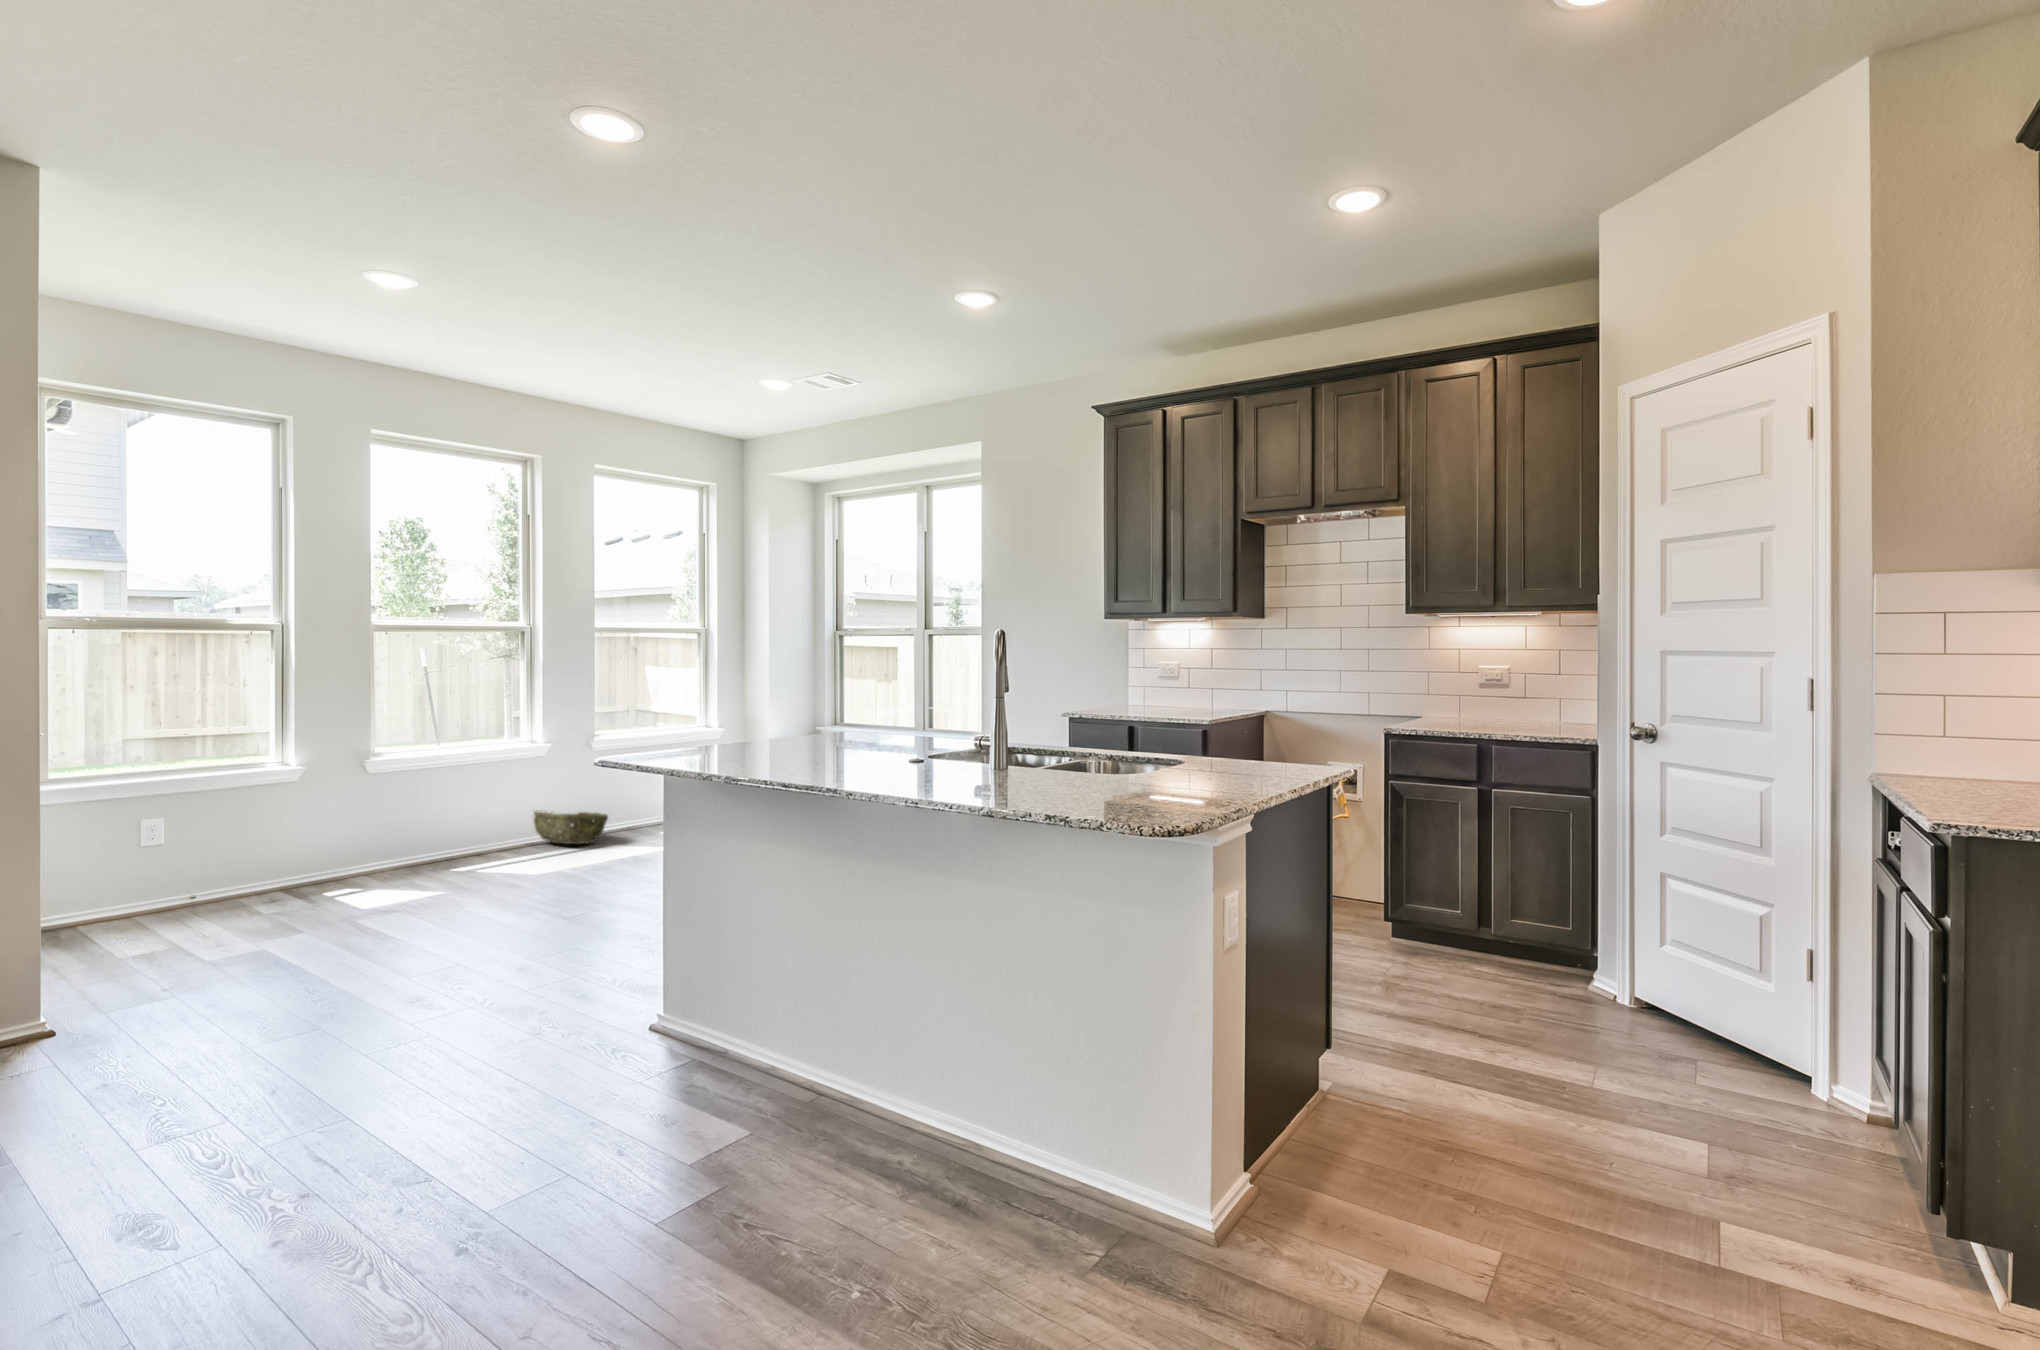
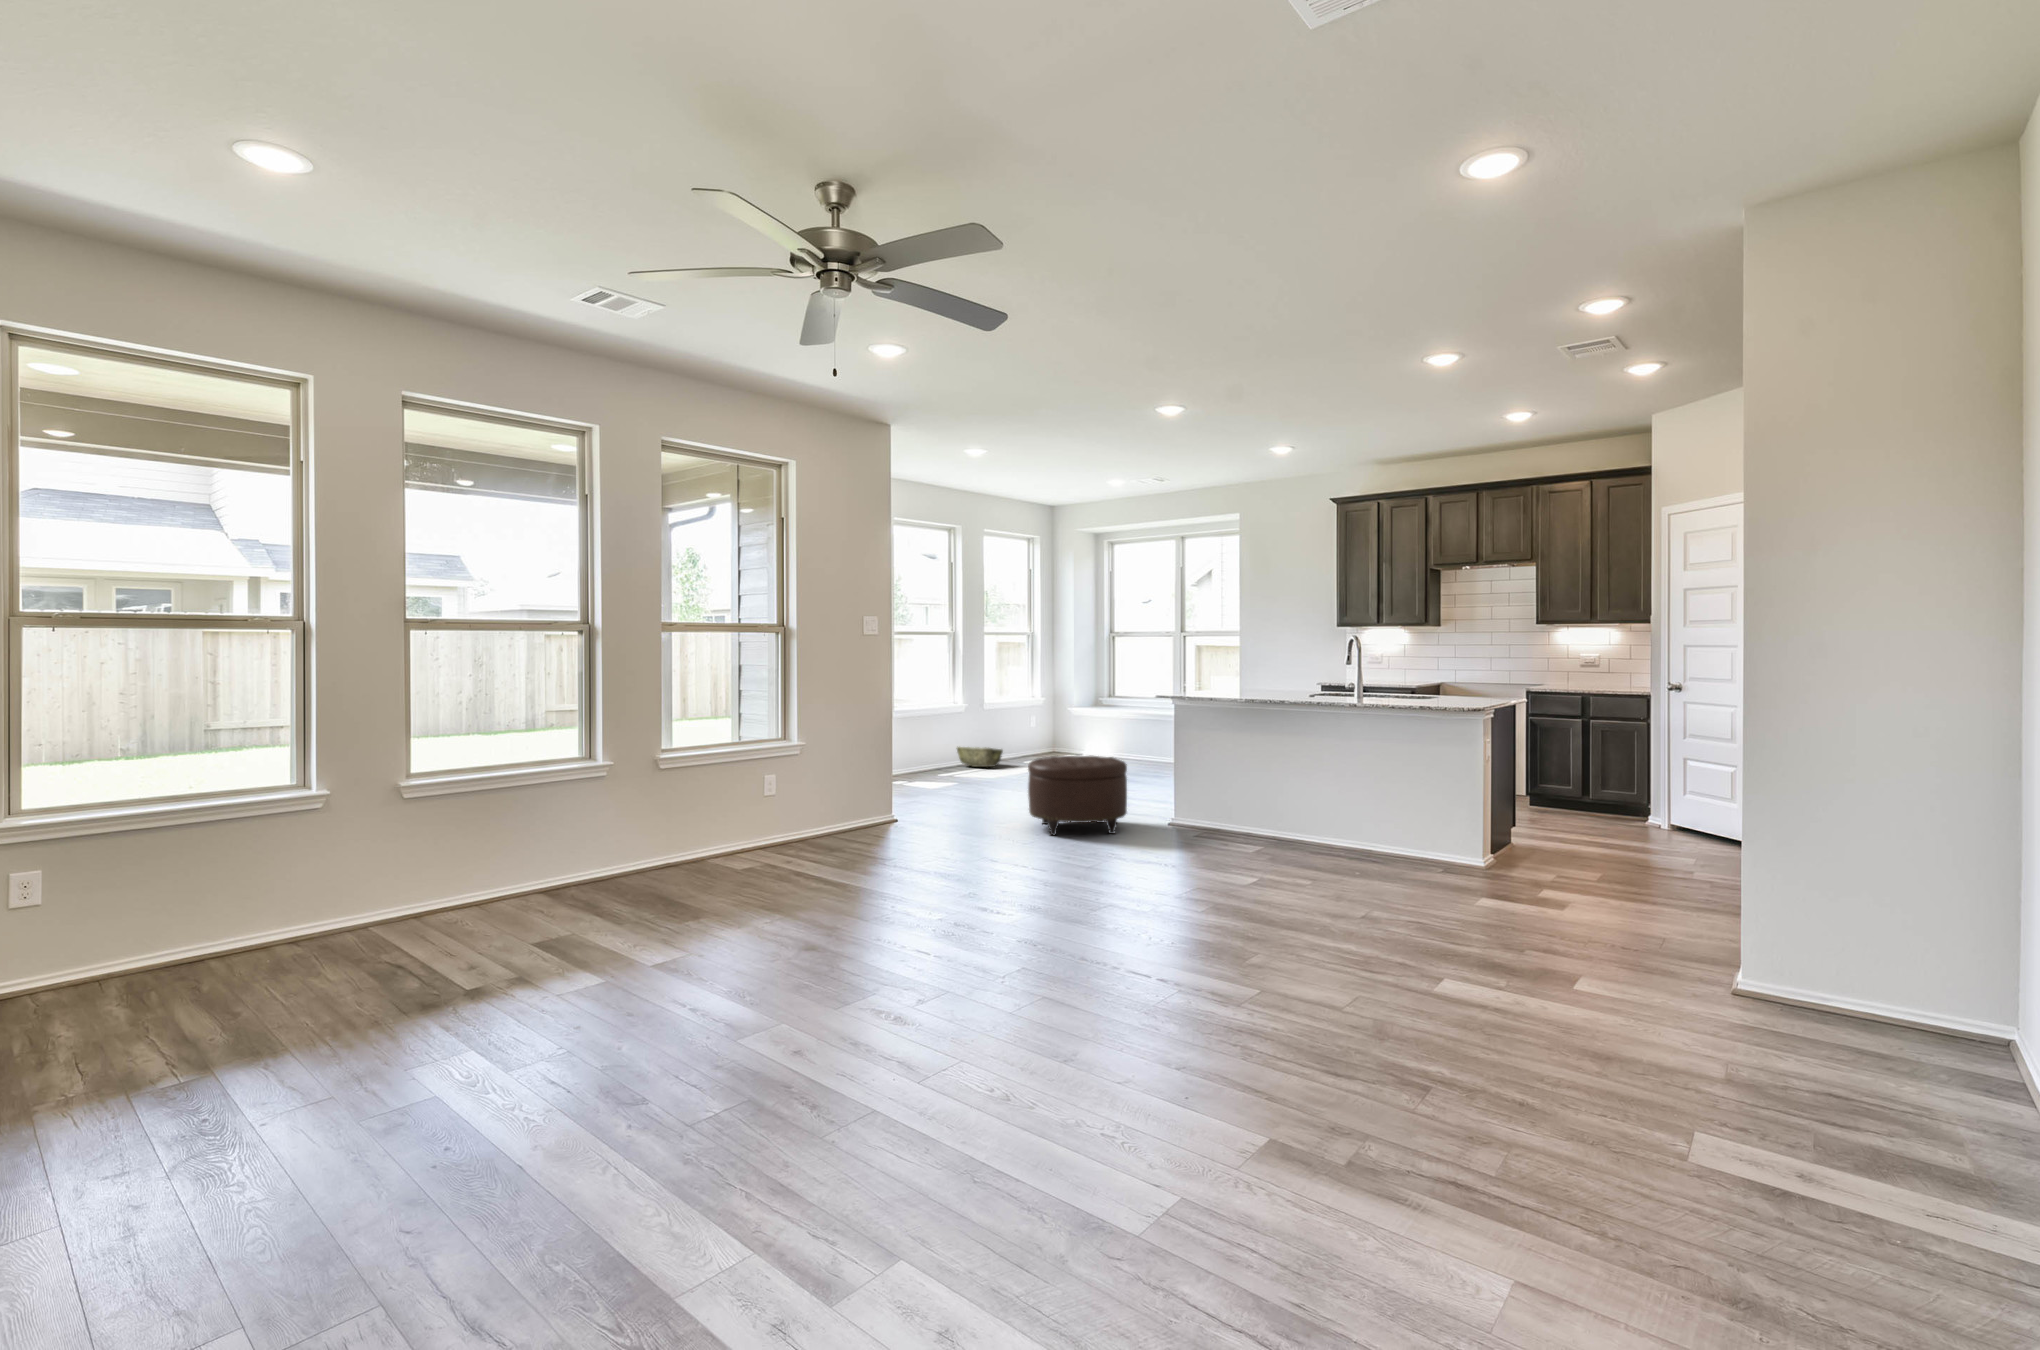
ottoman: none [282,879,544,1089] -> present [1028,756,1127,835]

